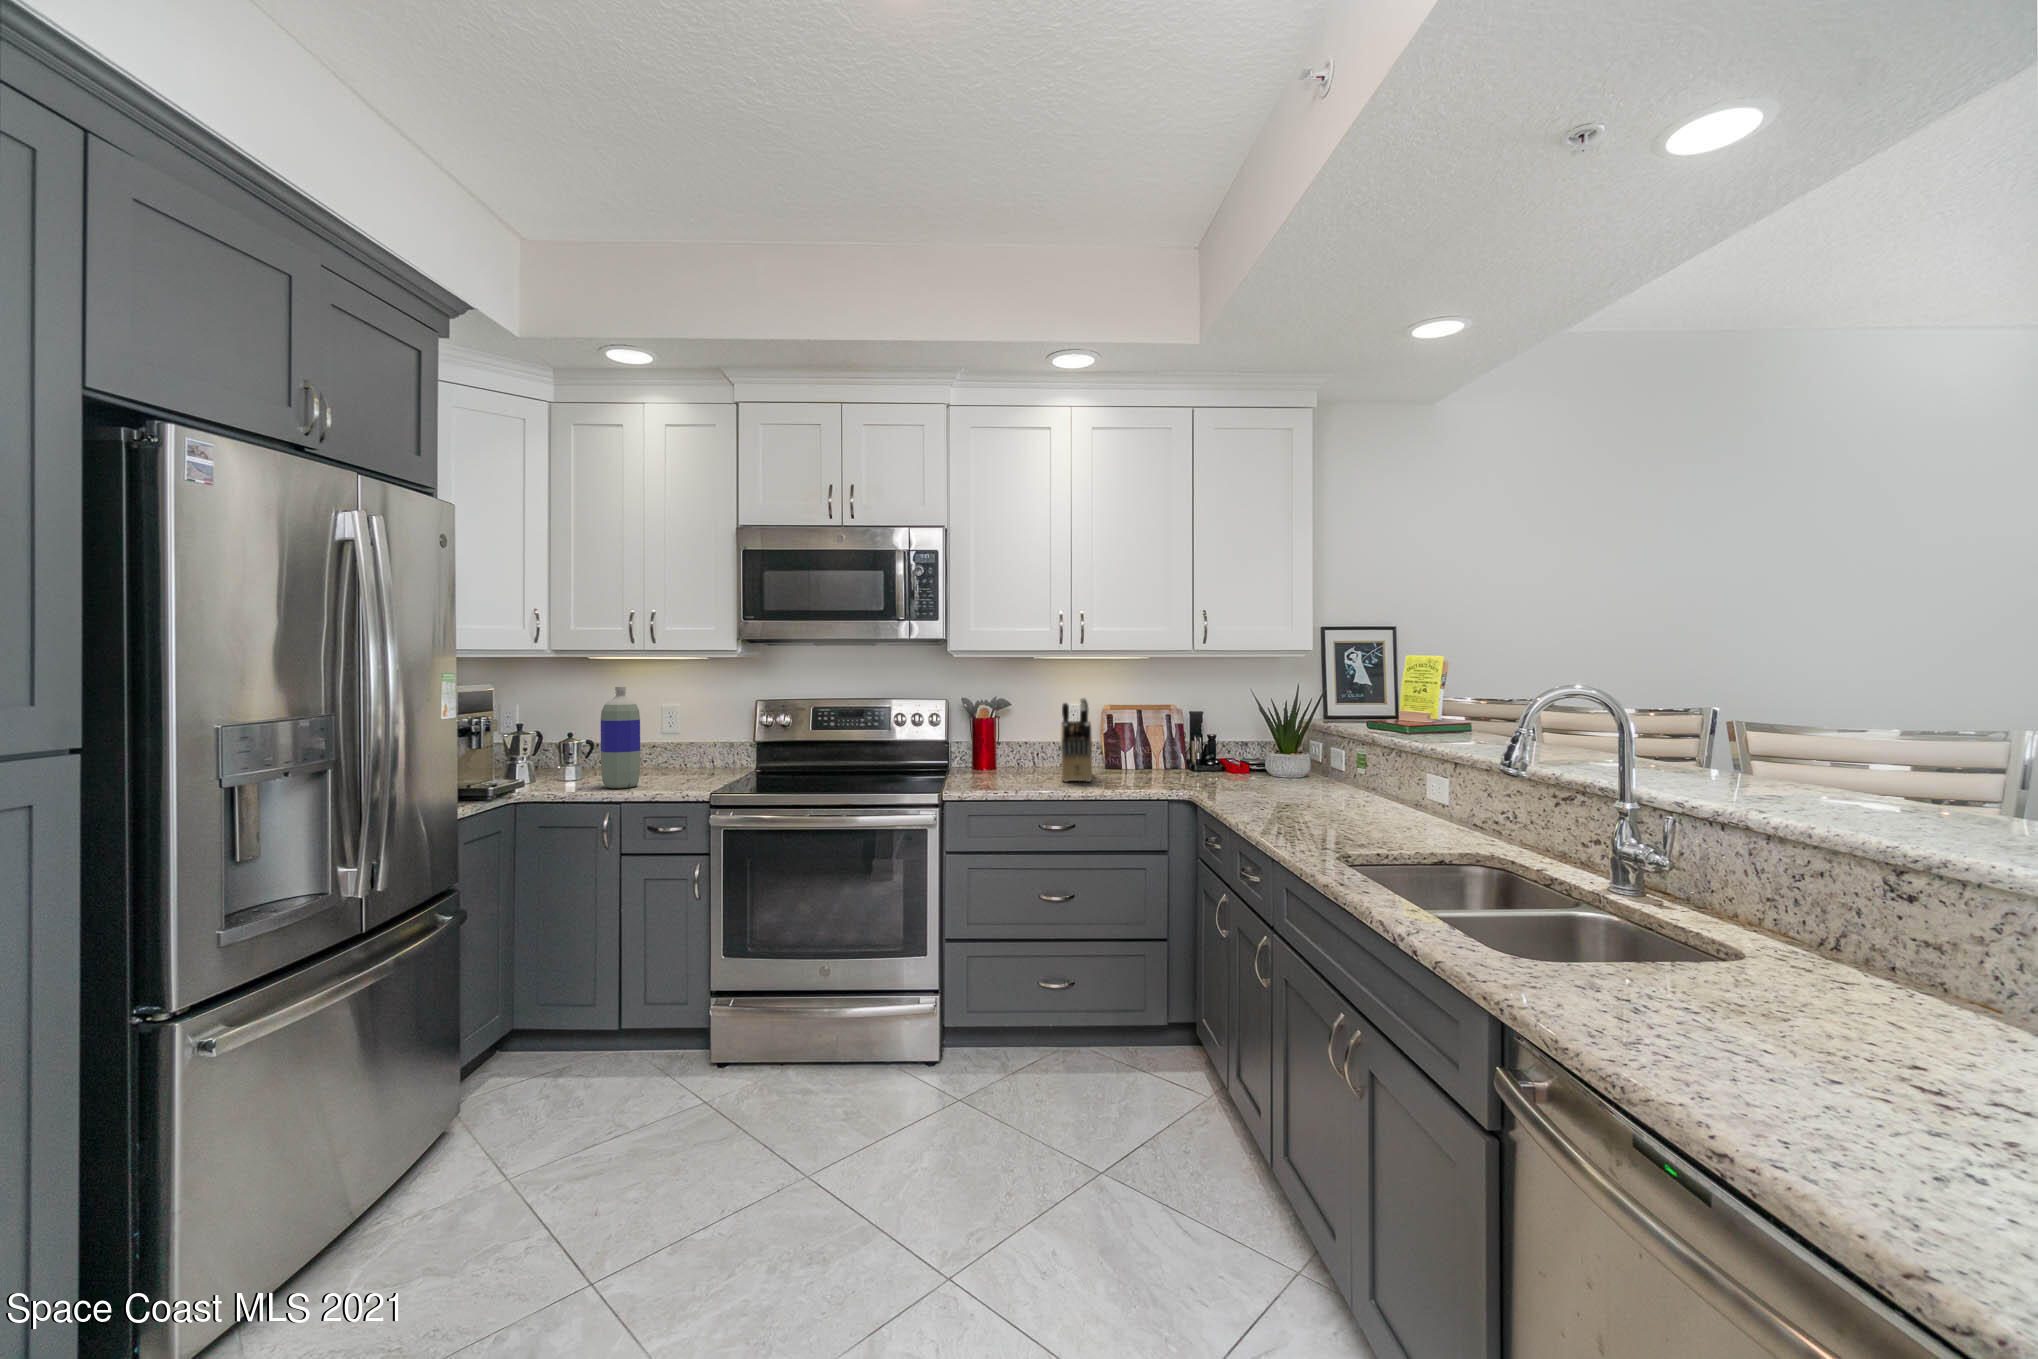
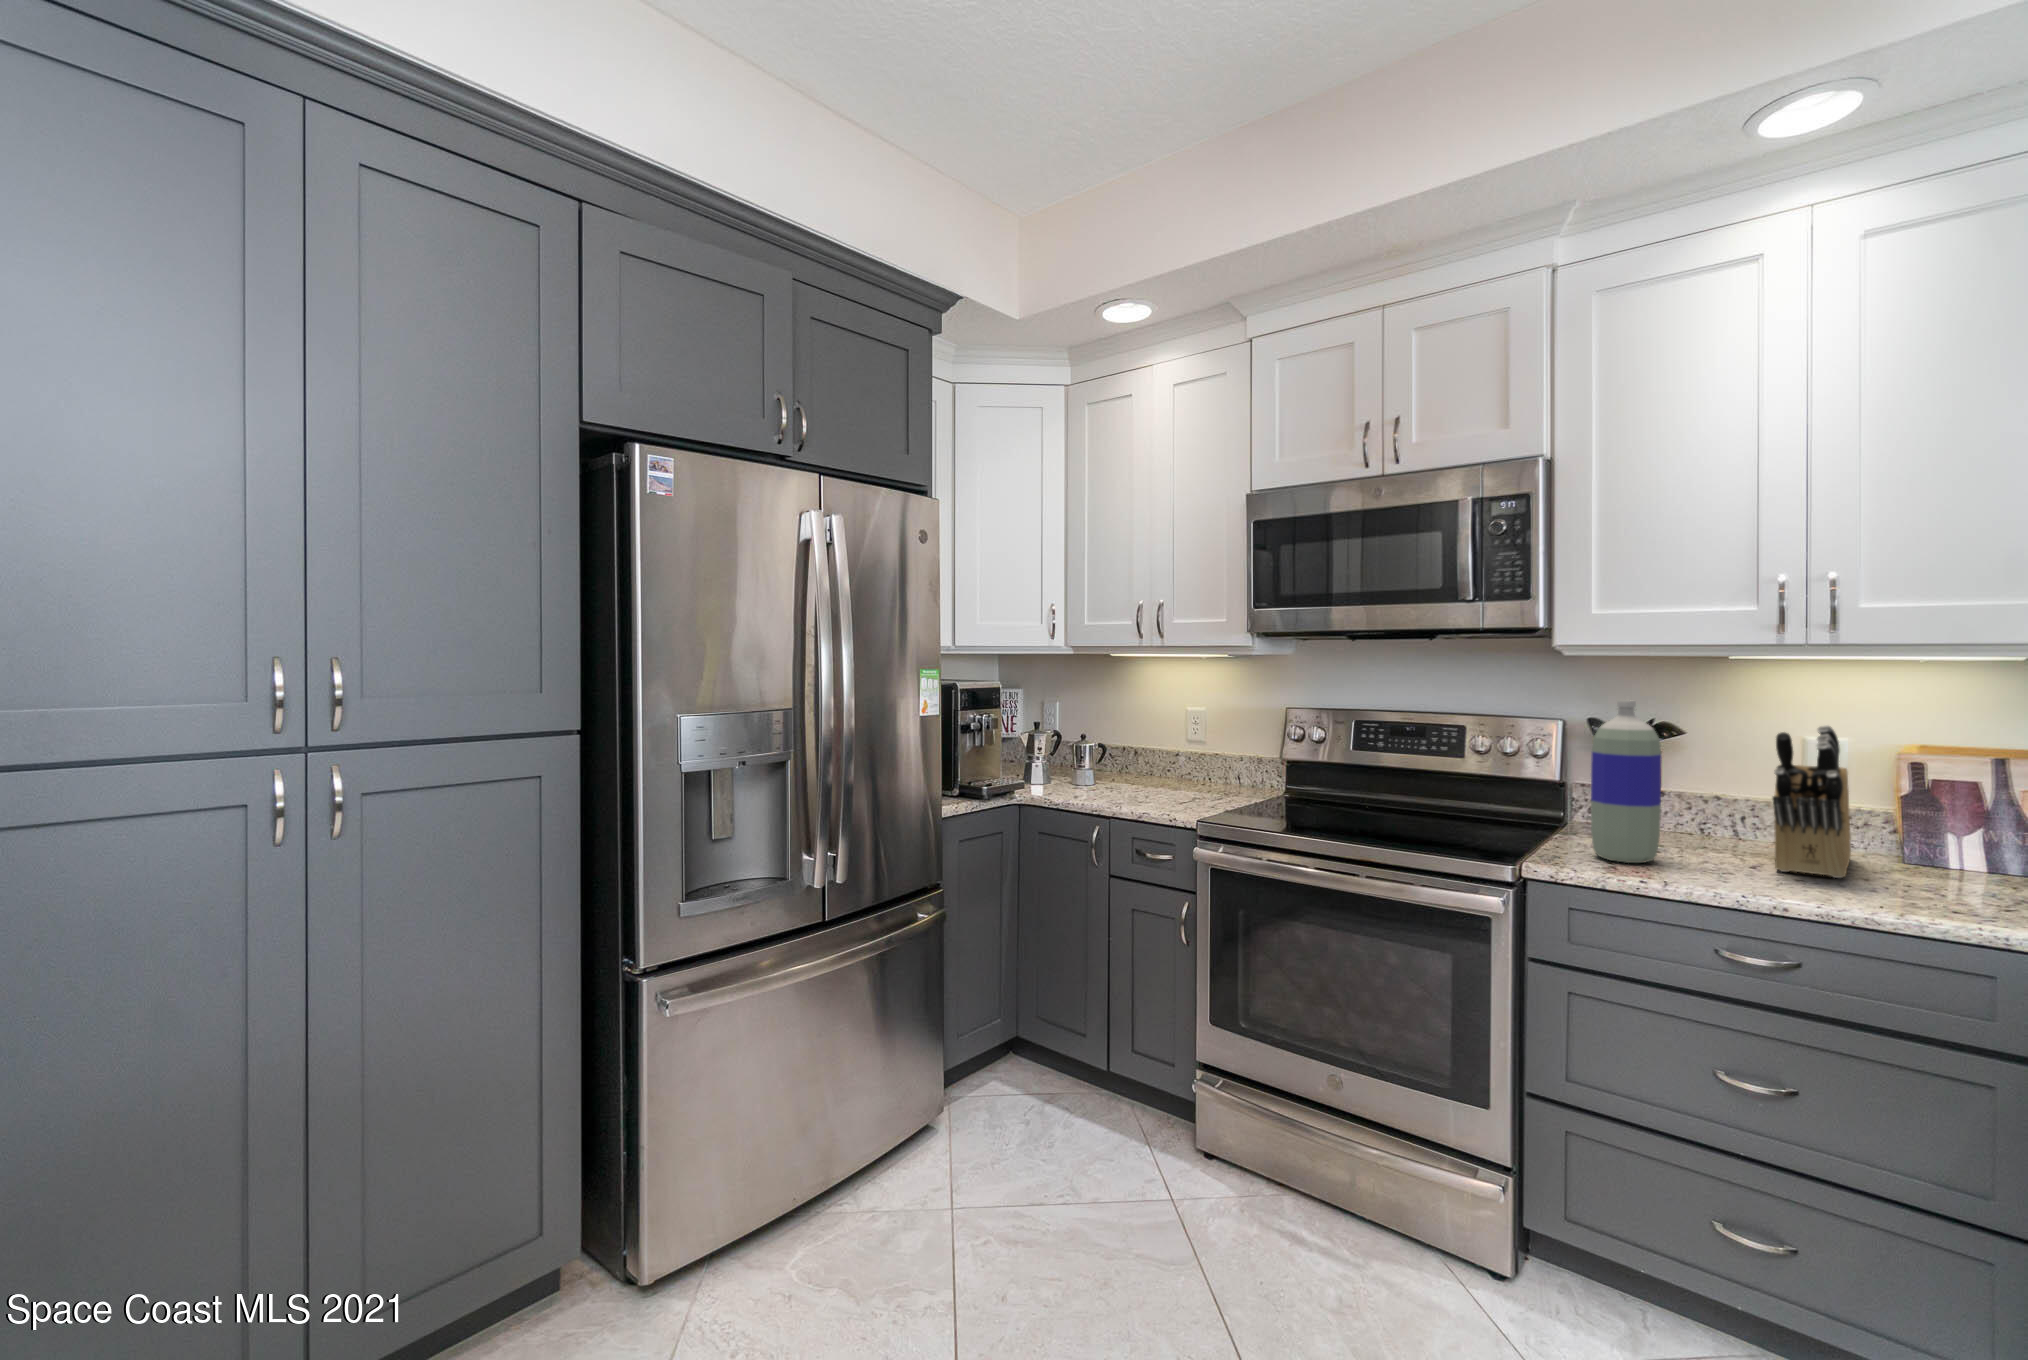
bottle: present [601,687,640,788] -> present [1591,700,1662,863]

